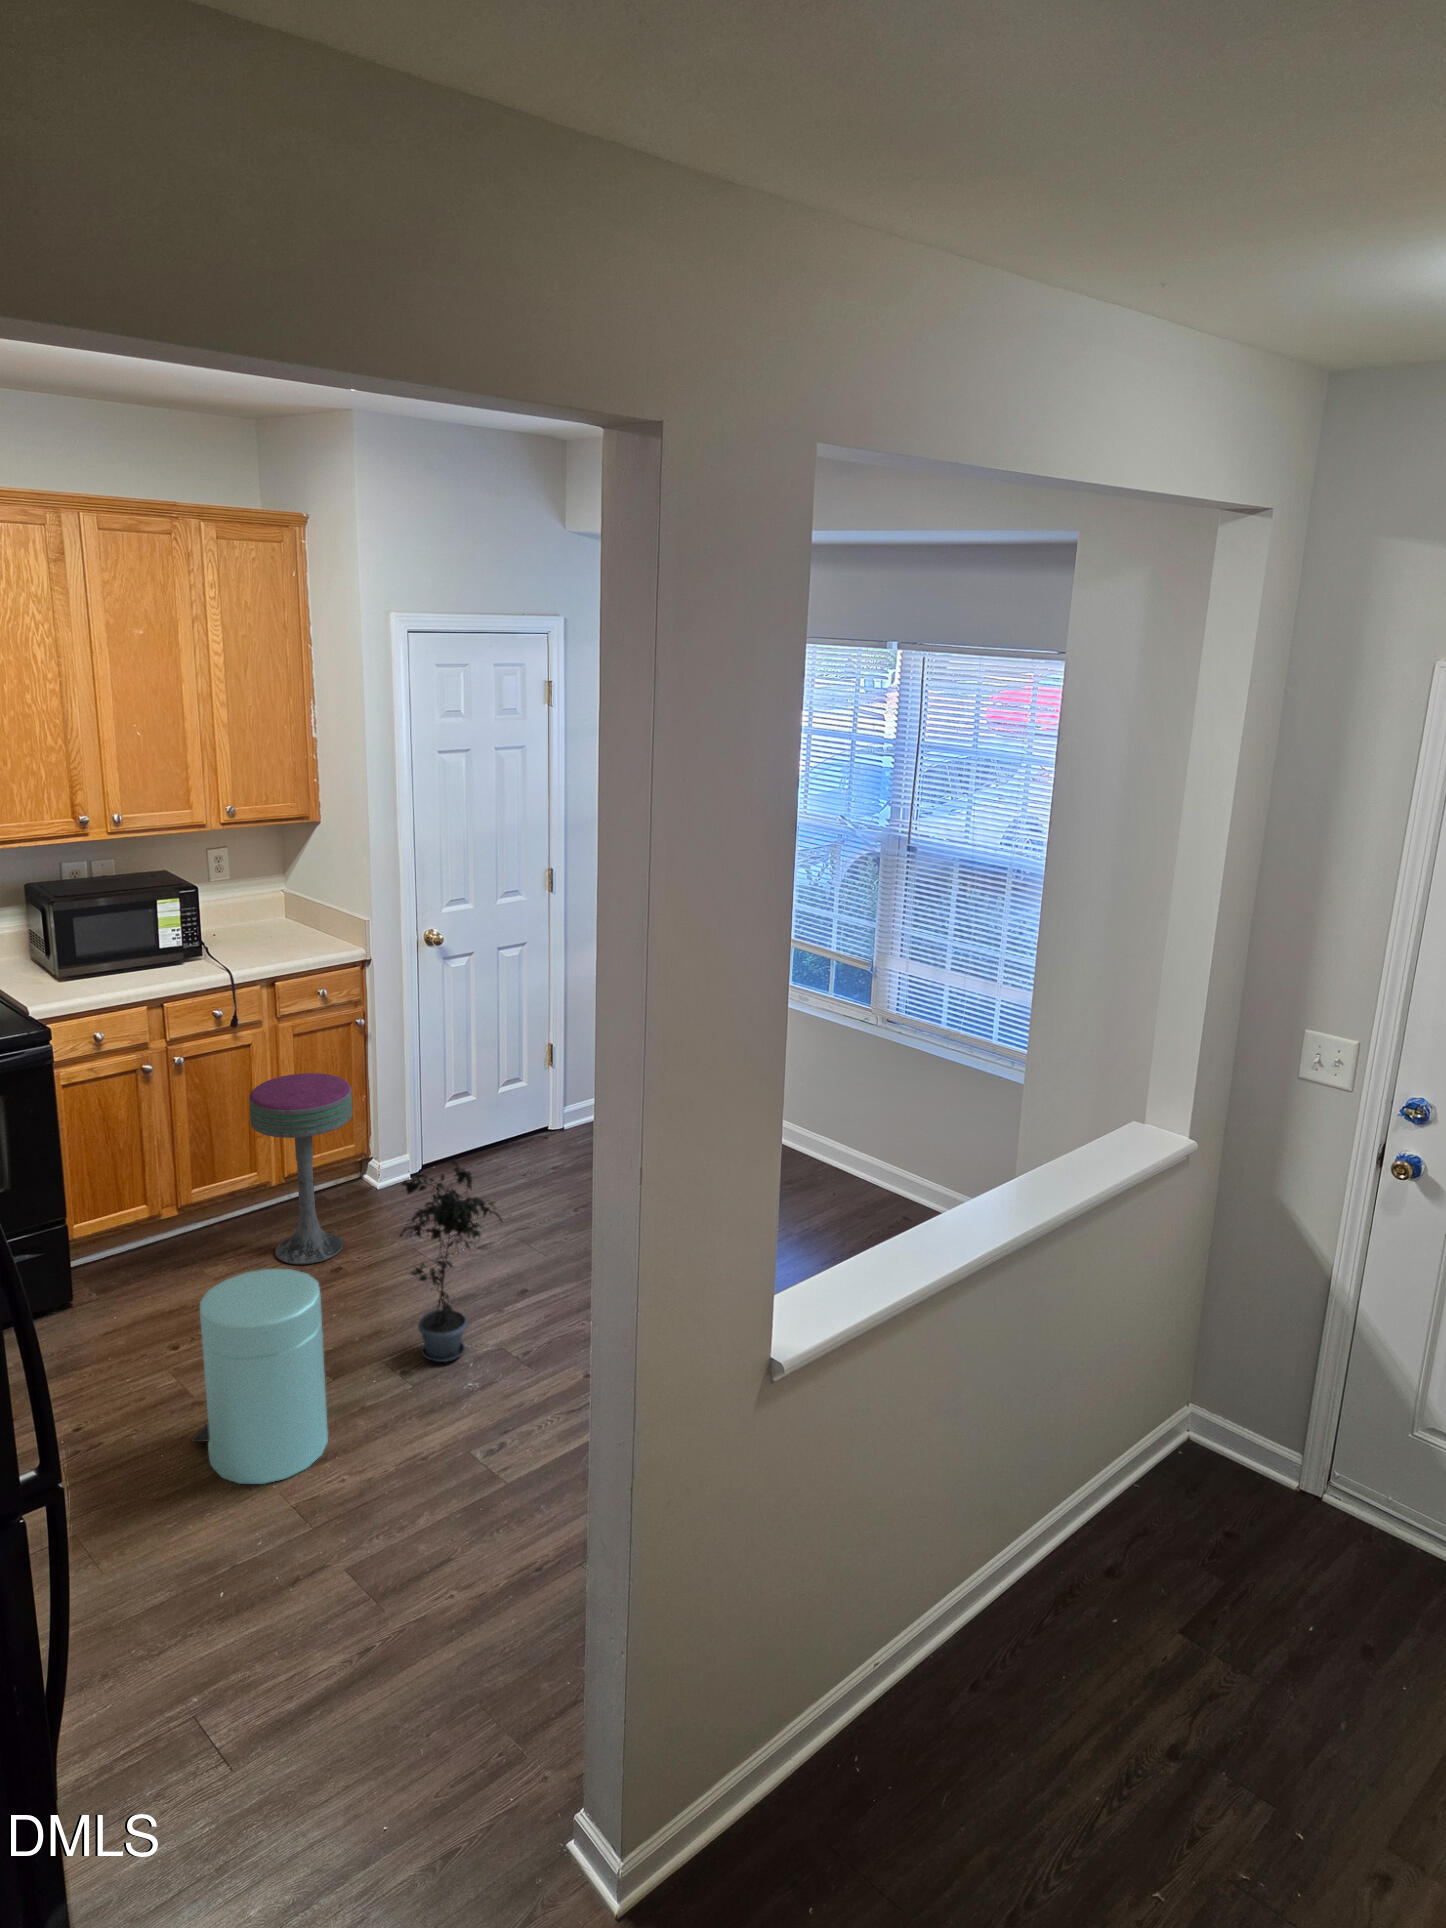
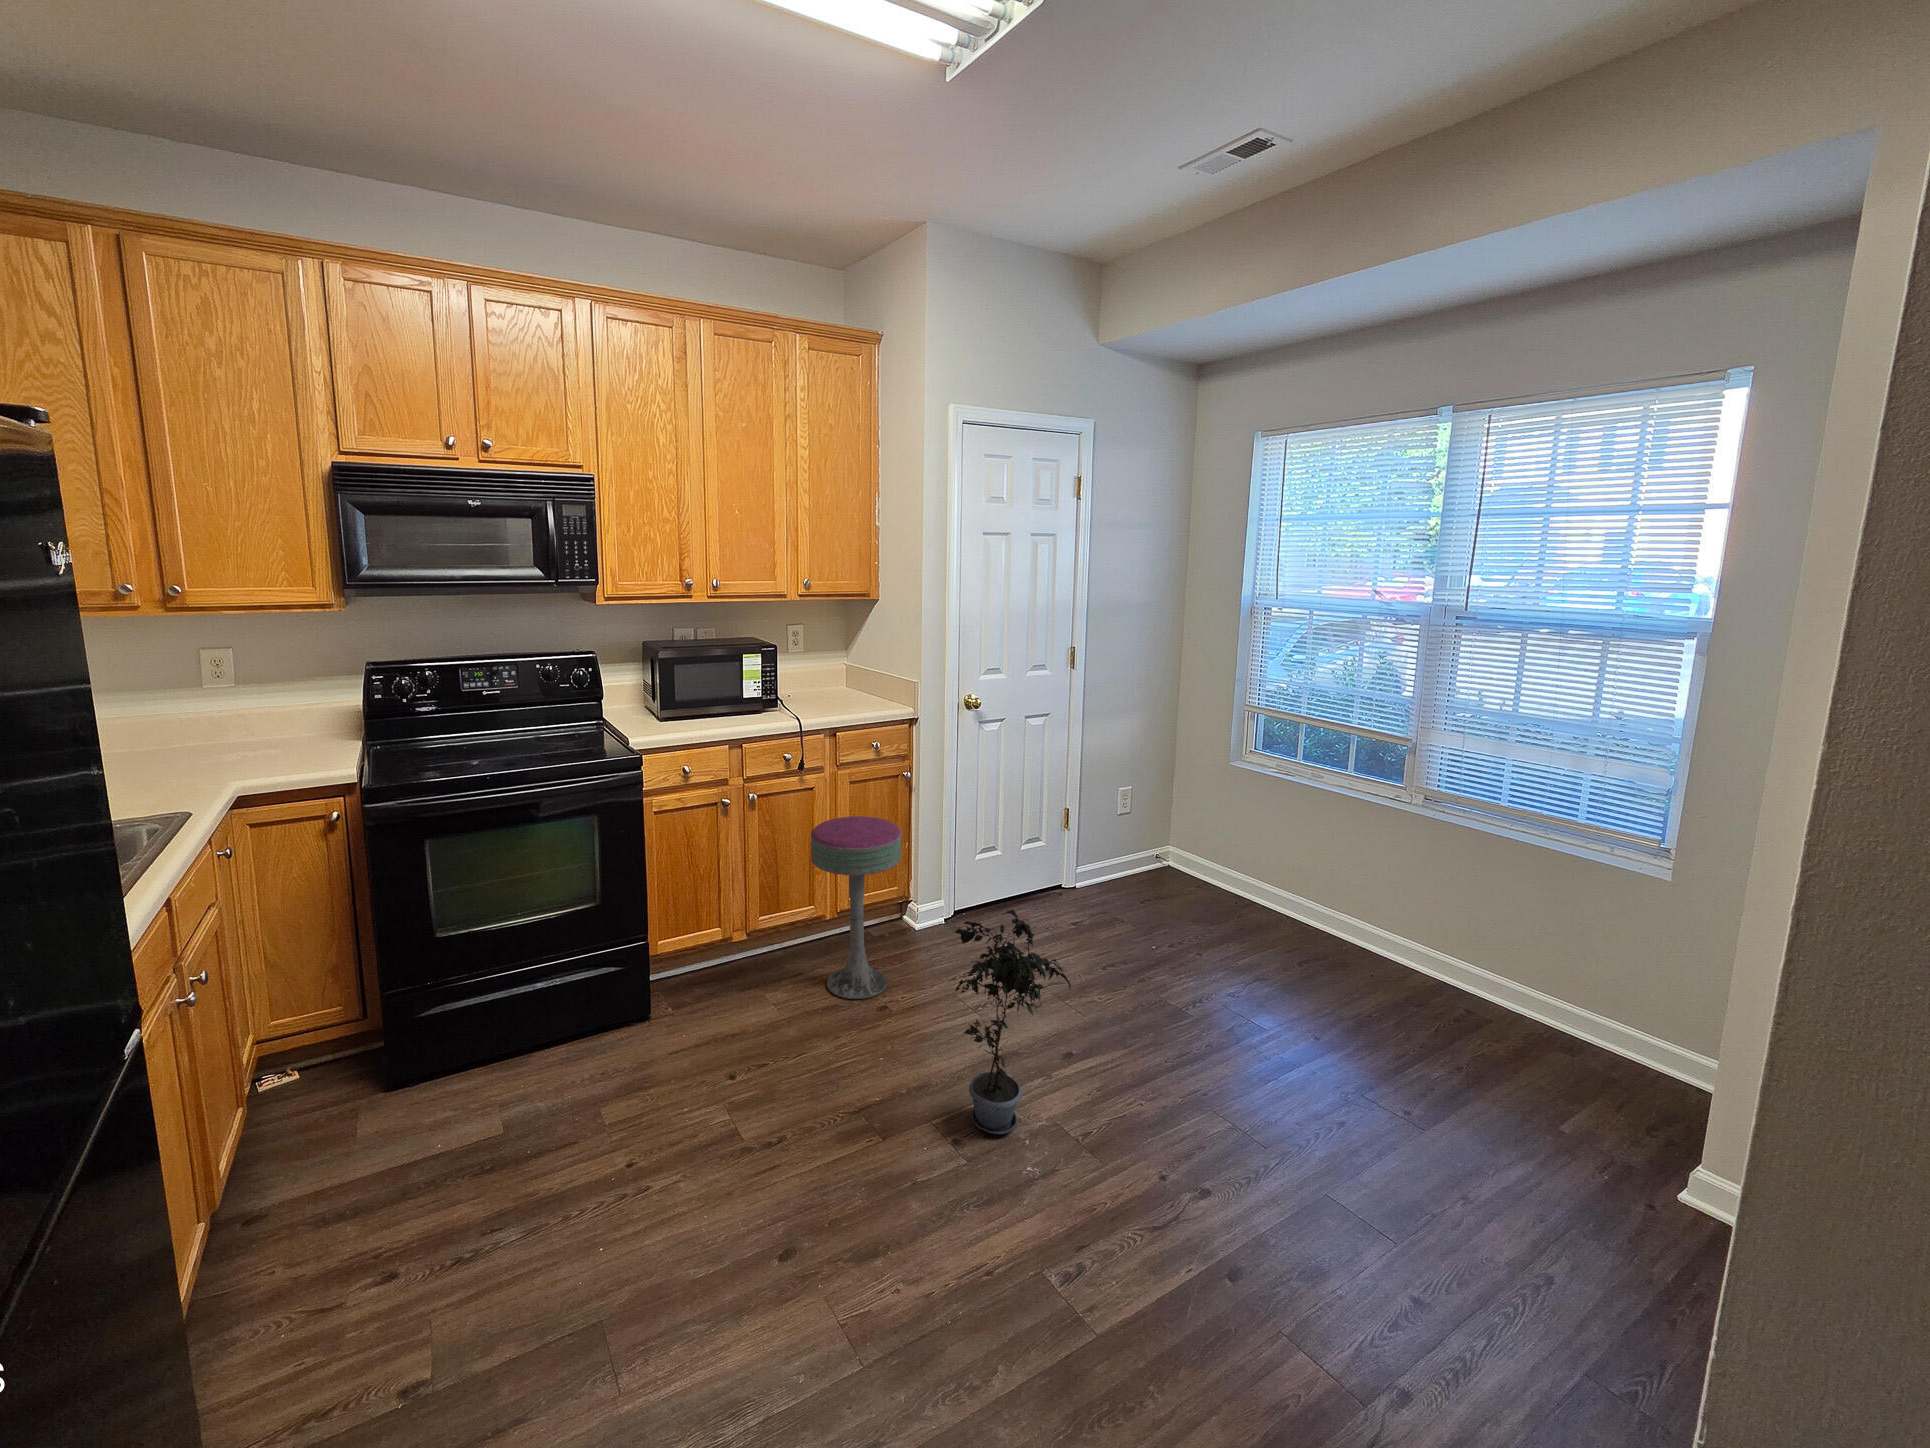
trash can: present [191,1269,328,1484] -> none [736,1015,878,1278]

